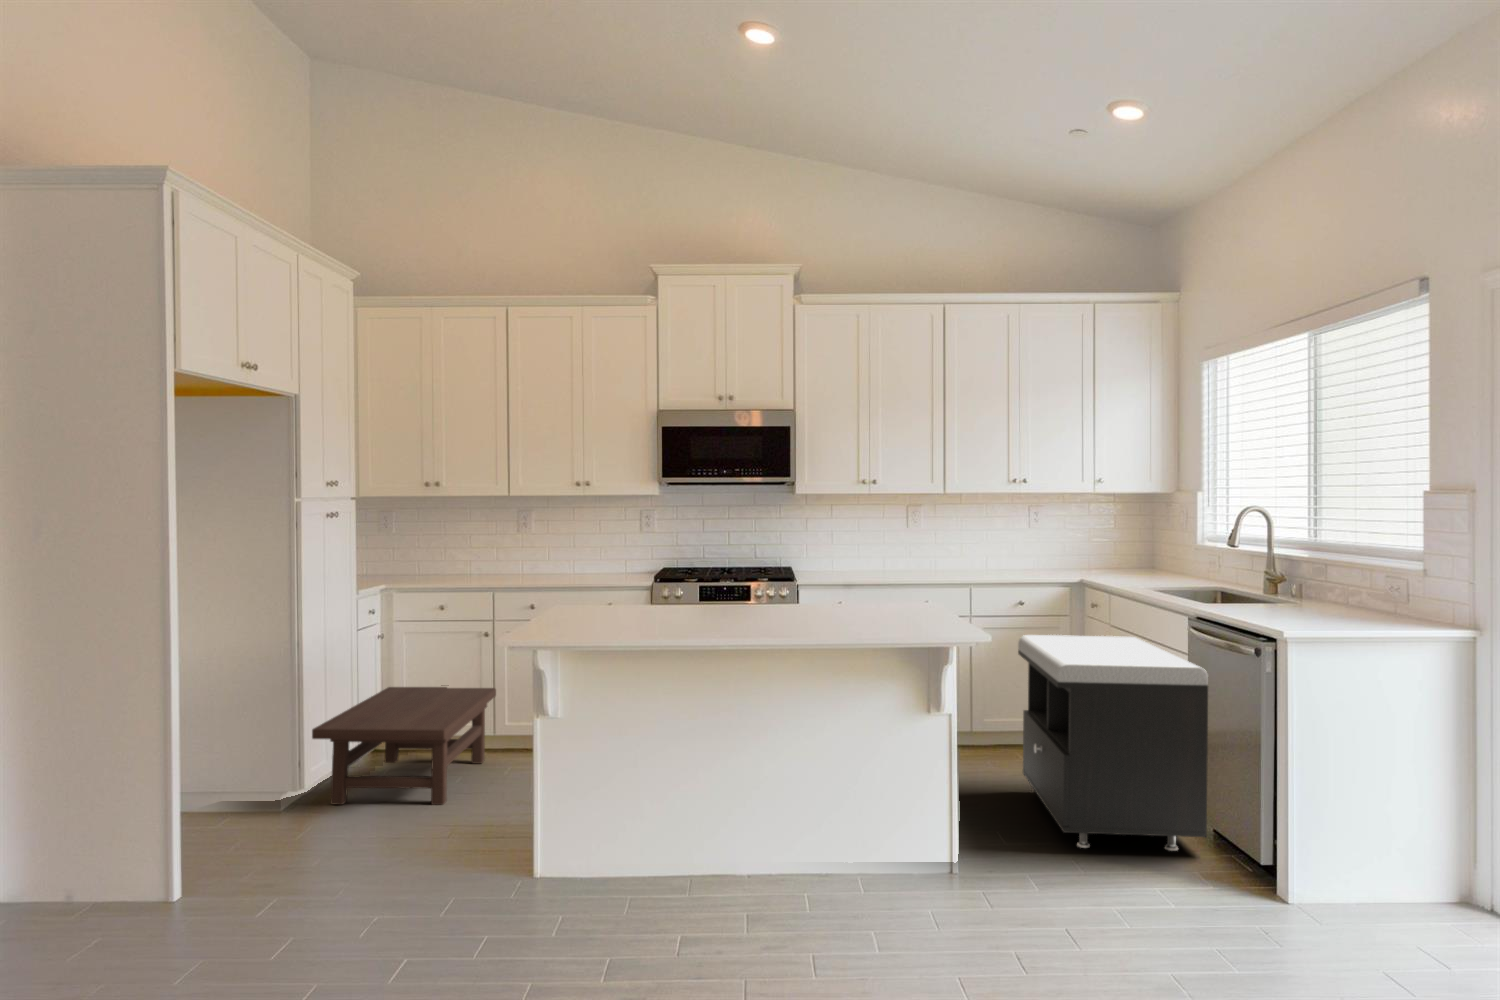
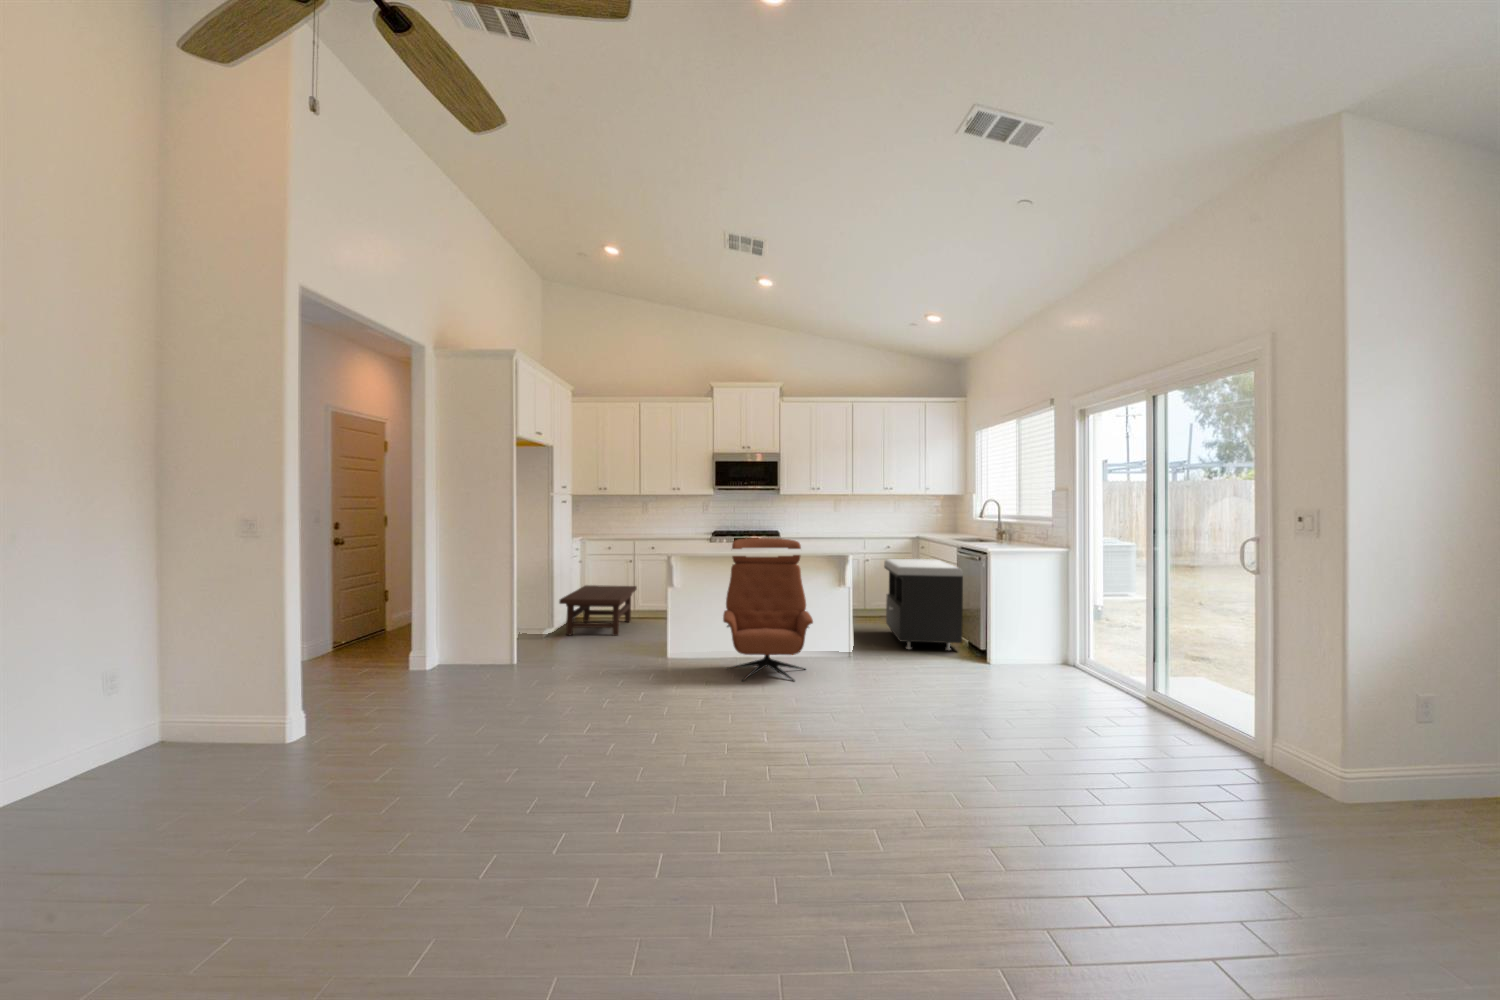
lounge chair: none [650,604,870,972] -> present [723,538,813,681]

